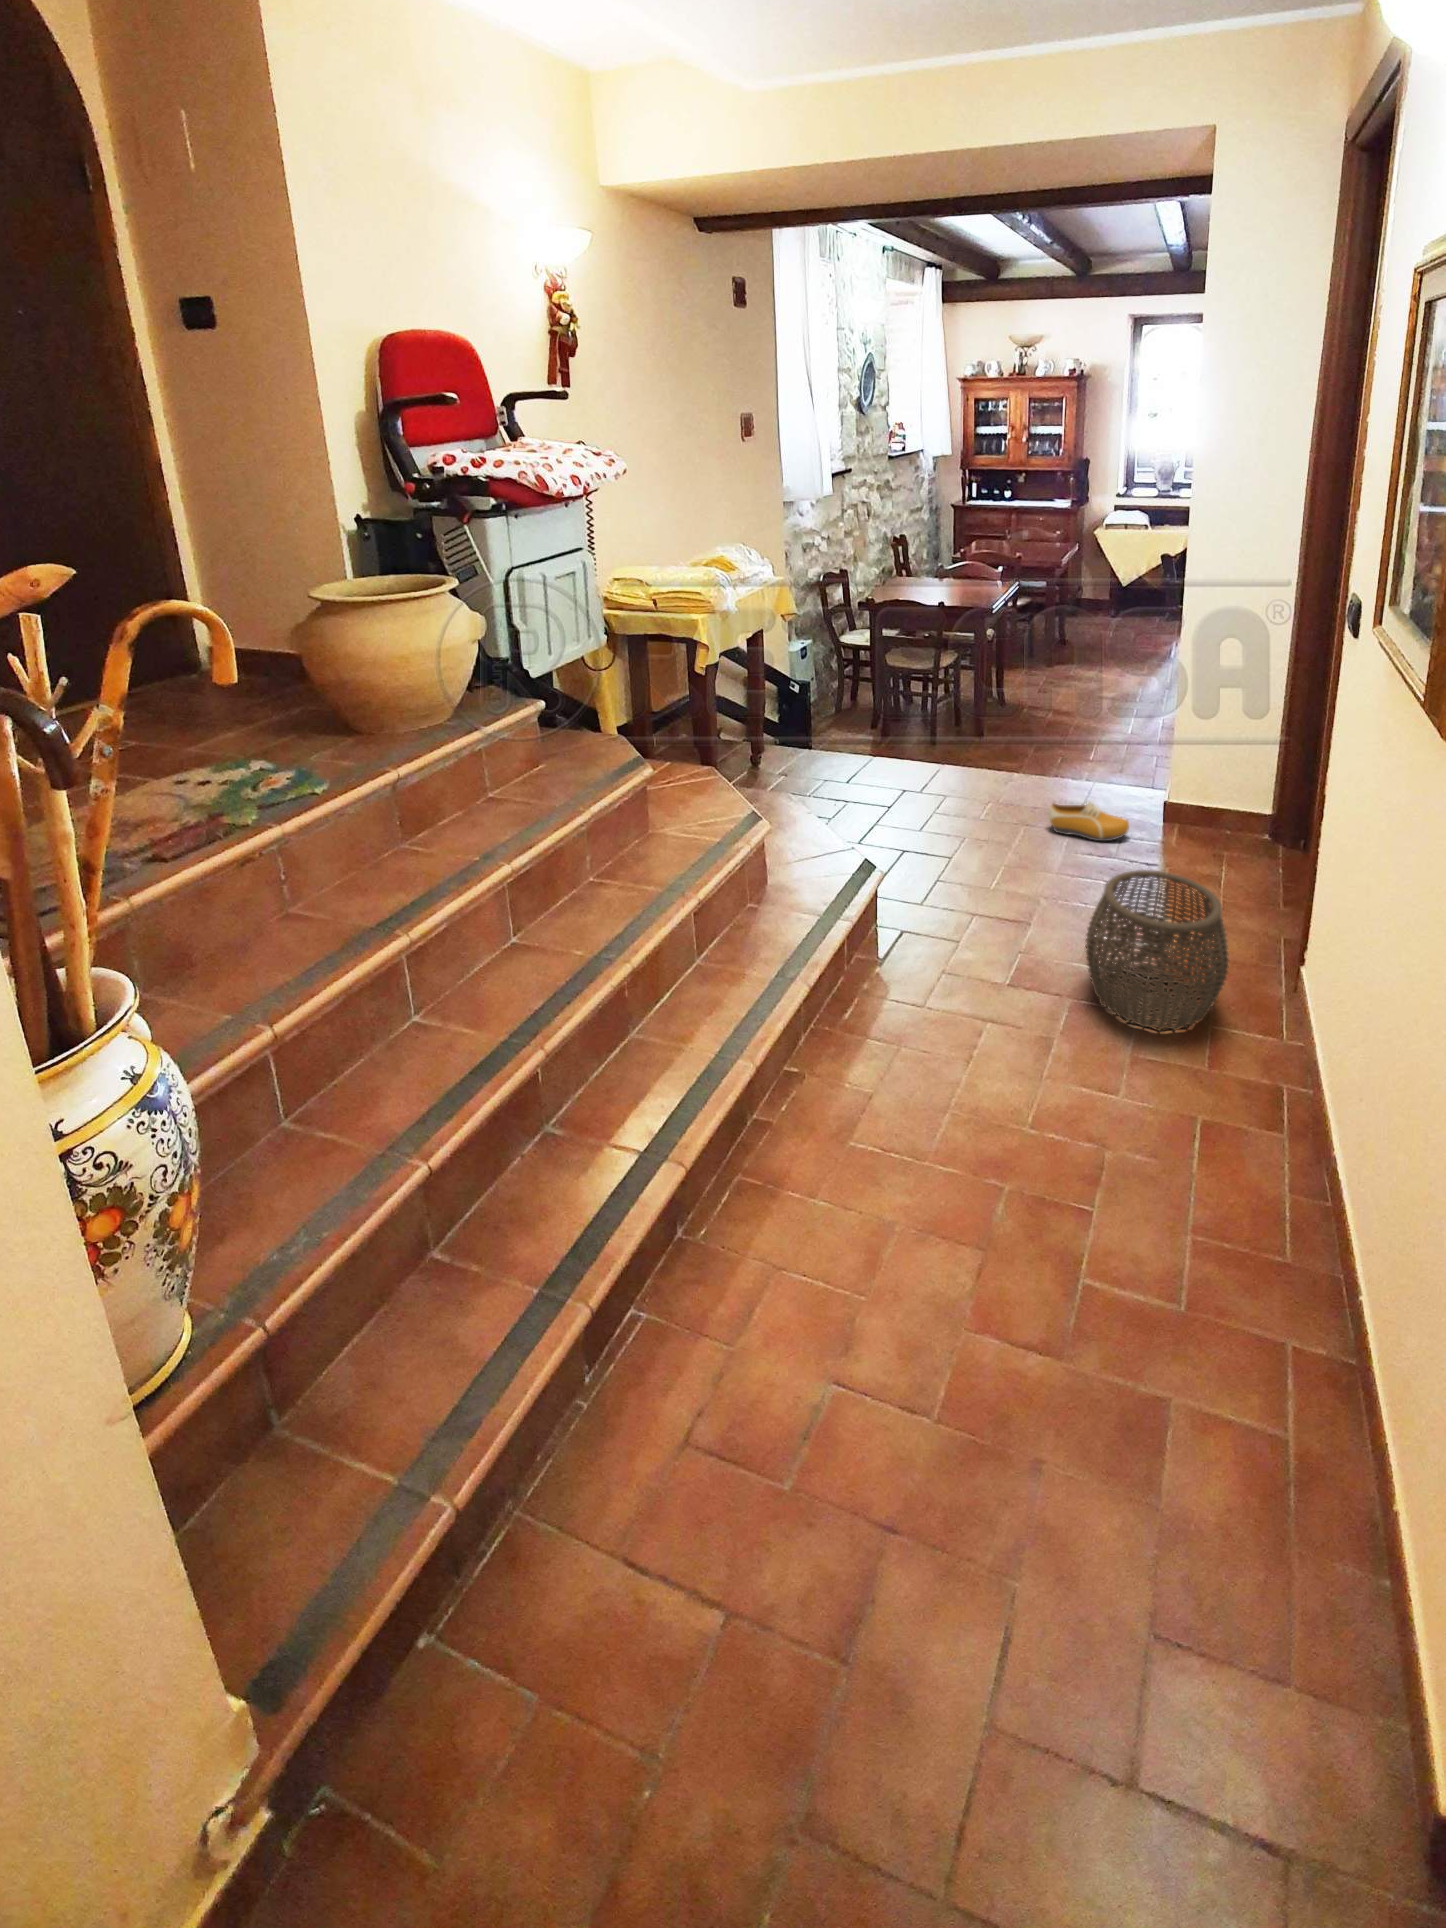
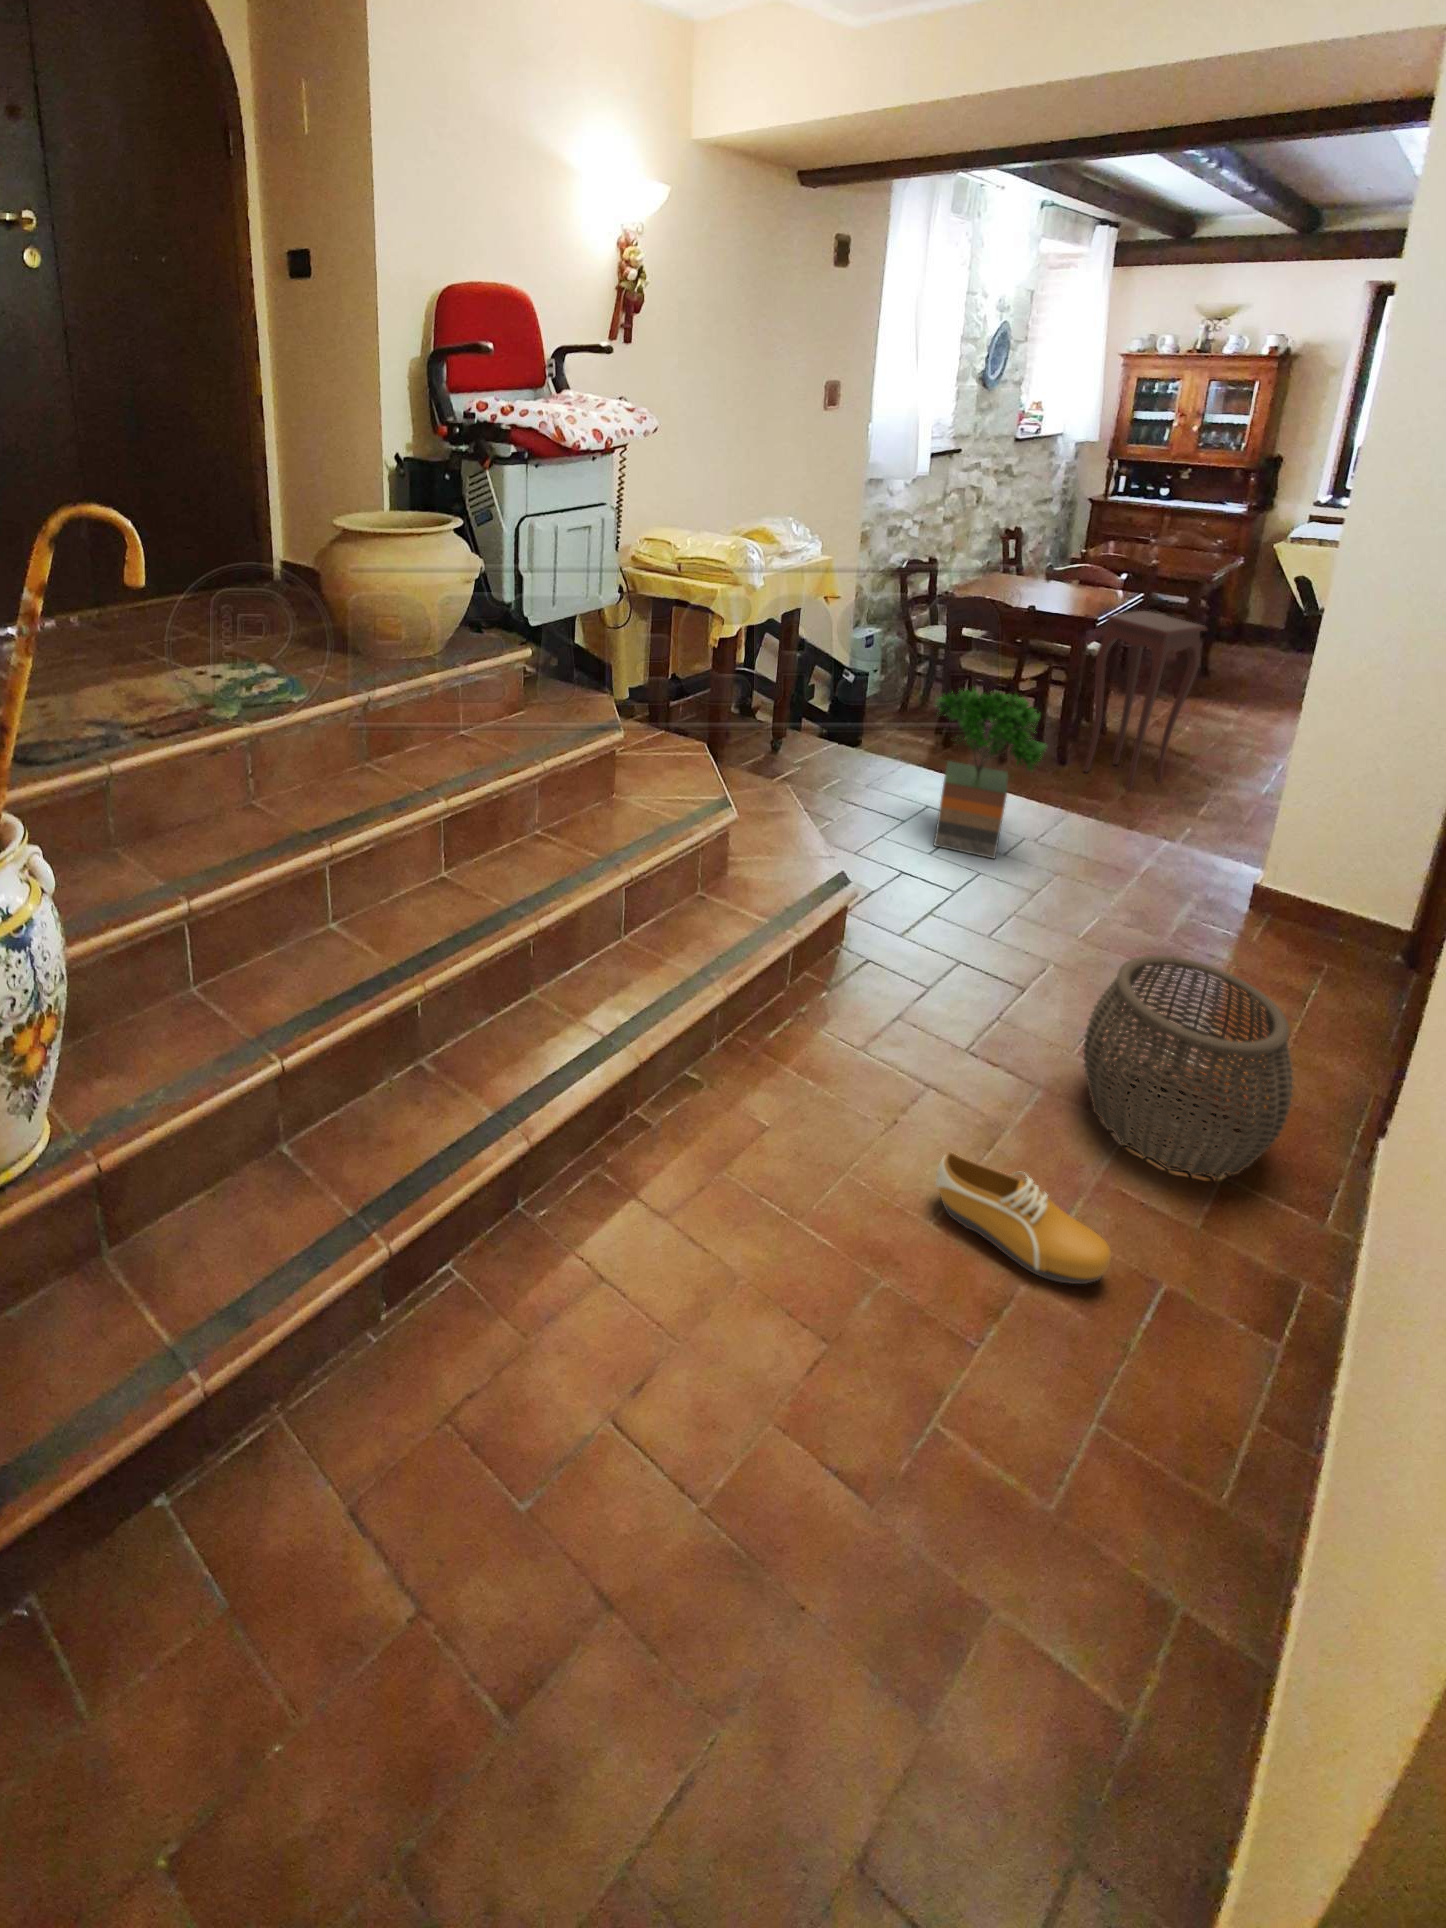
side table: none [996,599,1074,750] -> present [1083,611,1207,791]
potted tree: none [903,681,999,825] -> present [934,689,1047,858]
shoe: present [1048,802,1129,841] -> present [936,1152,1111,1284]

